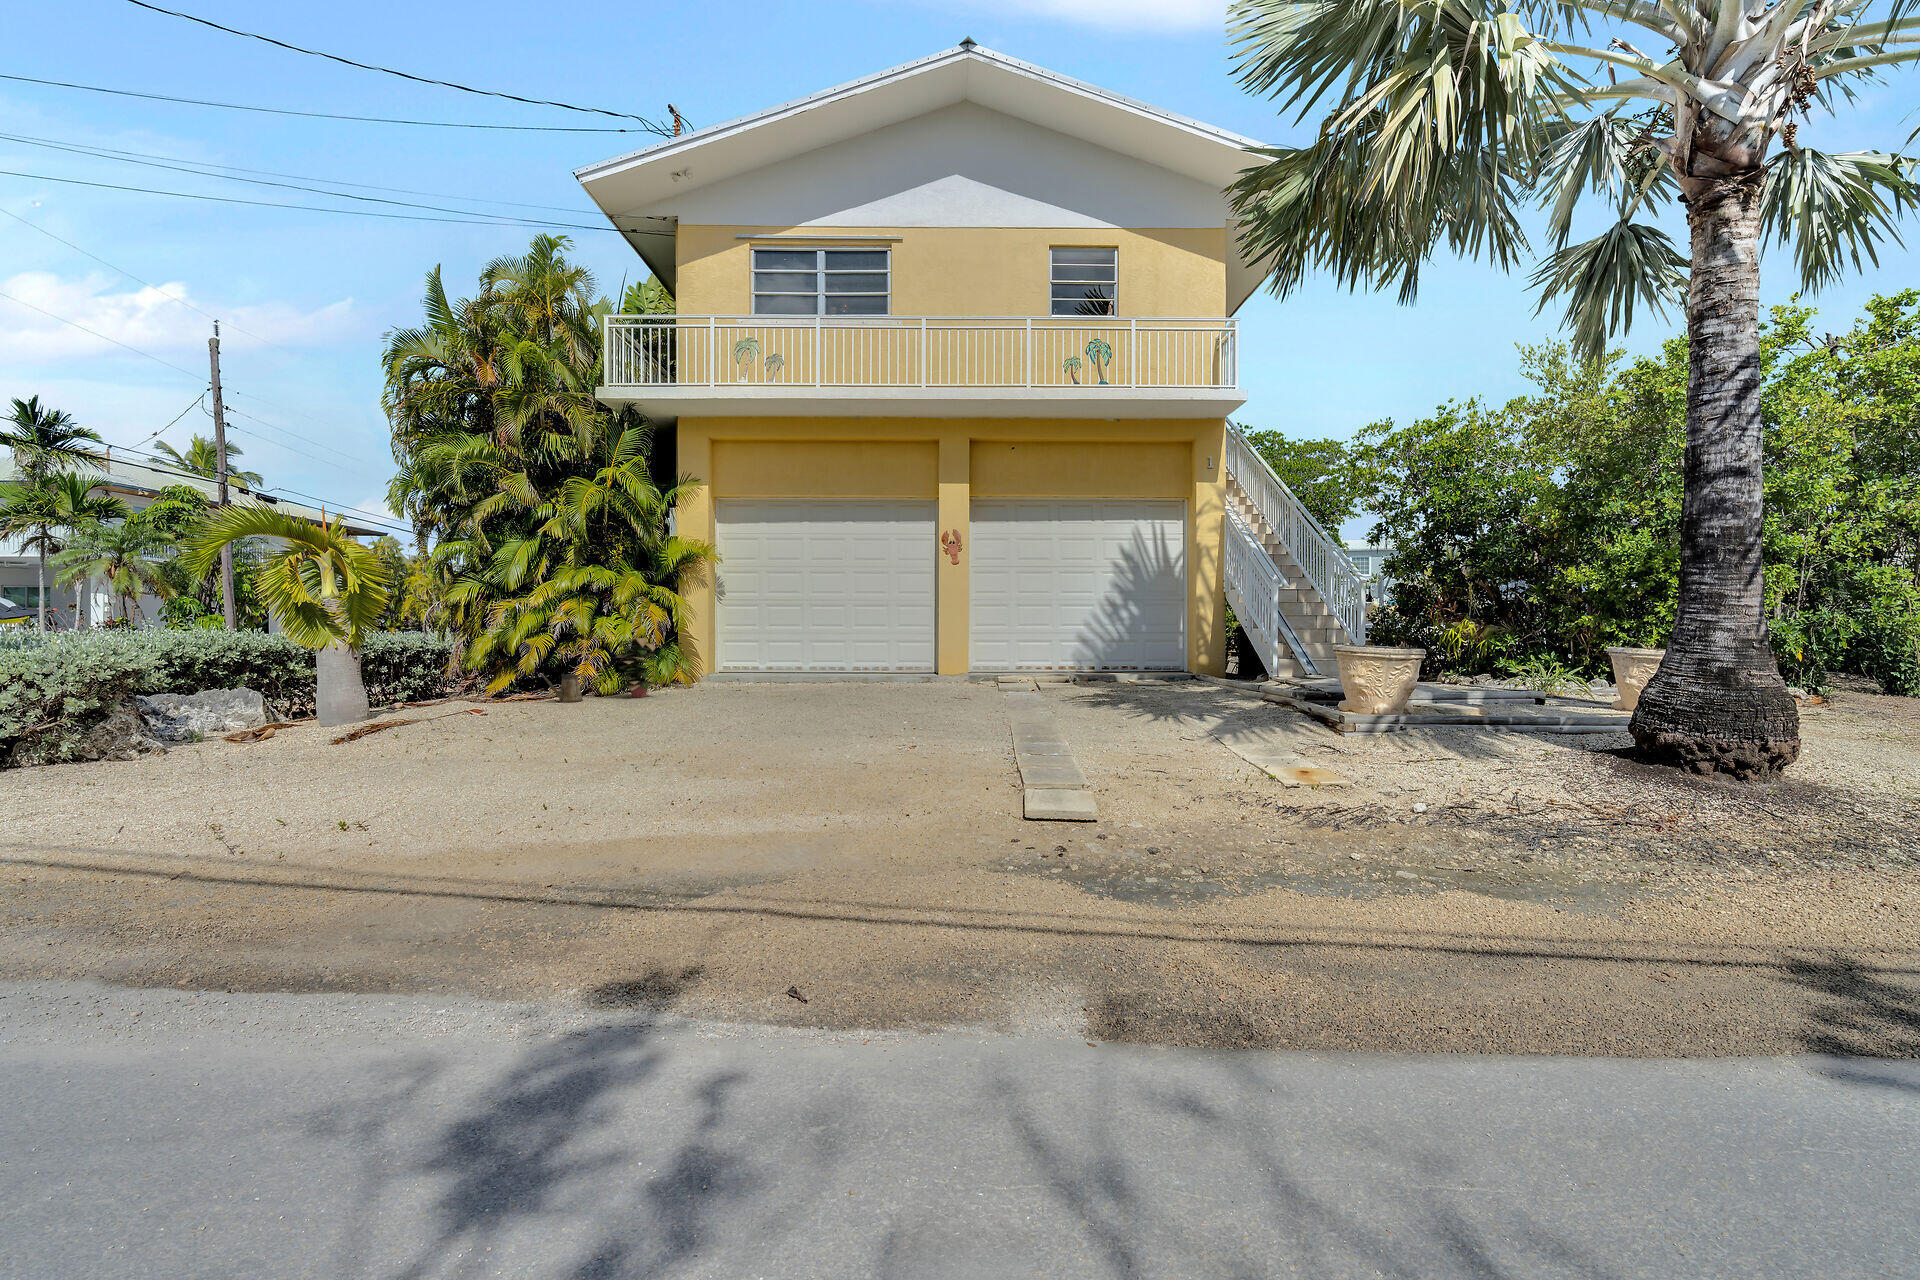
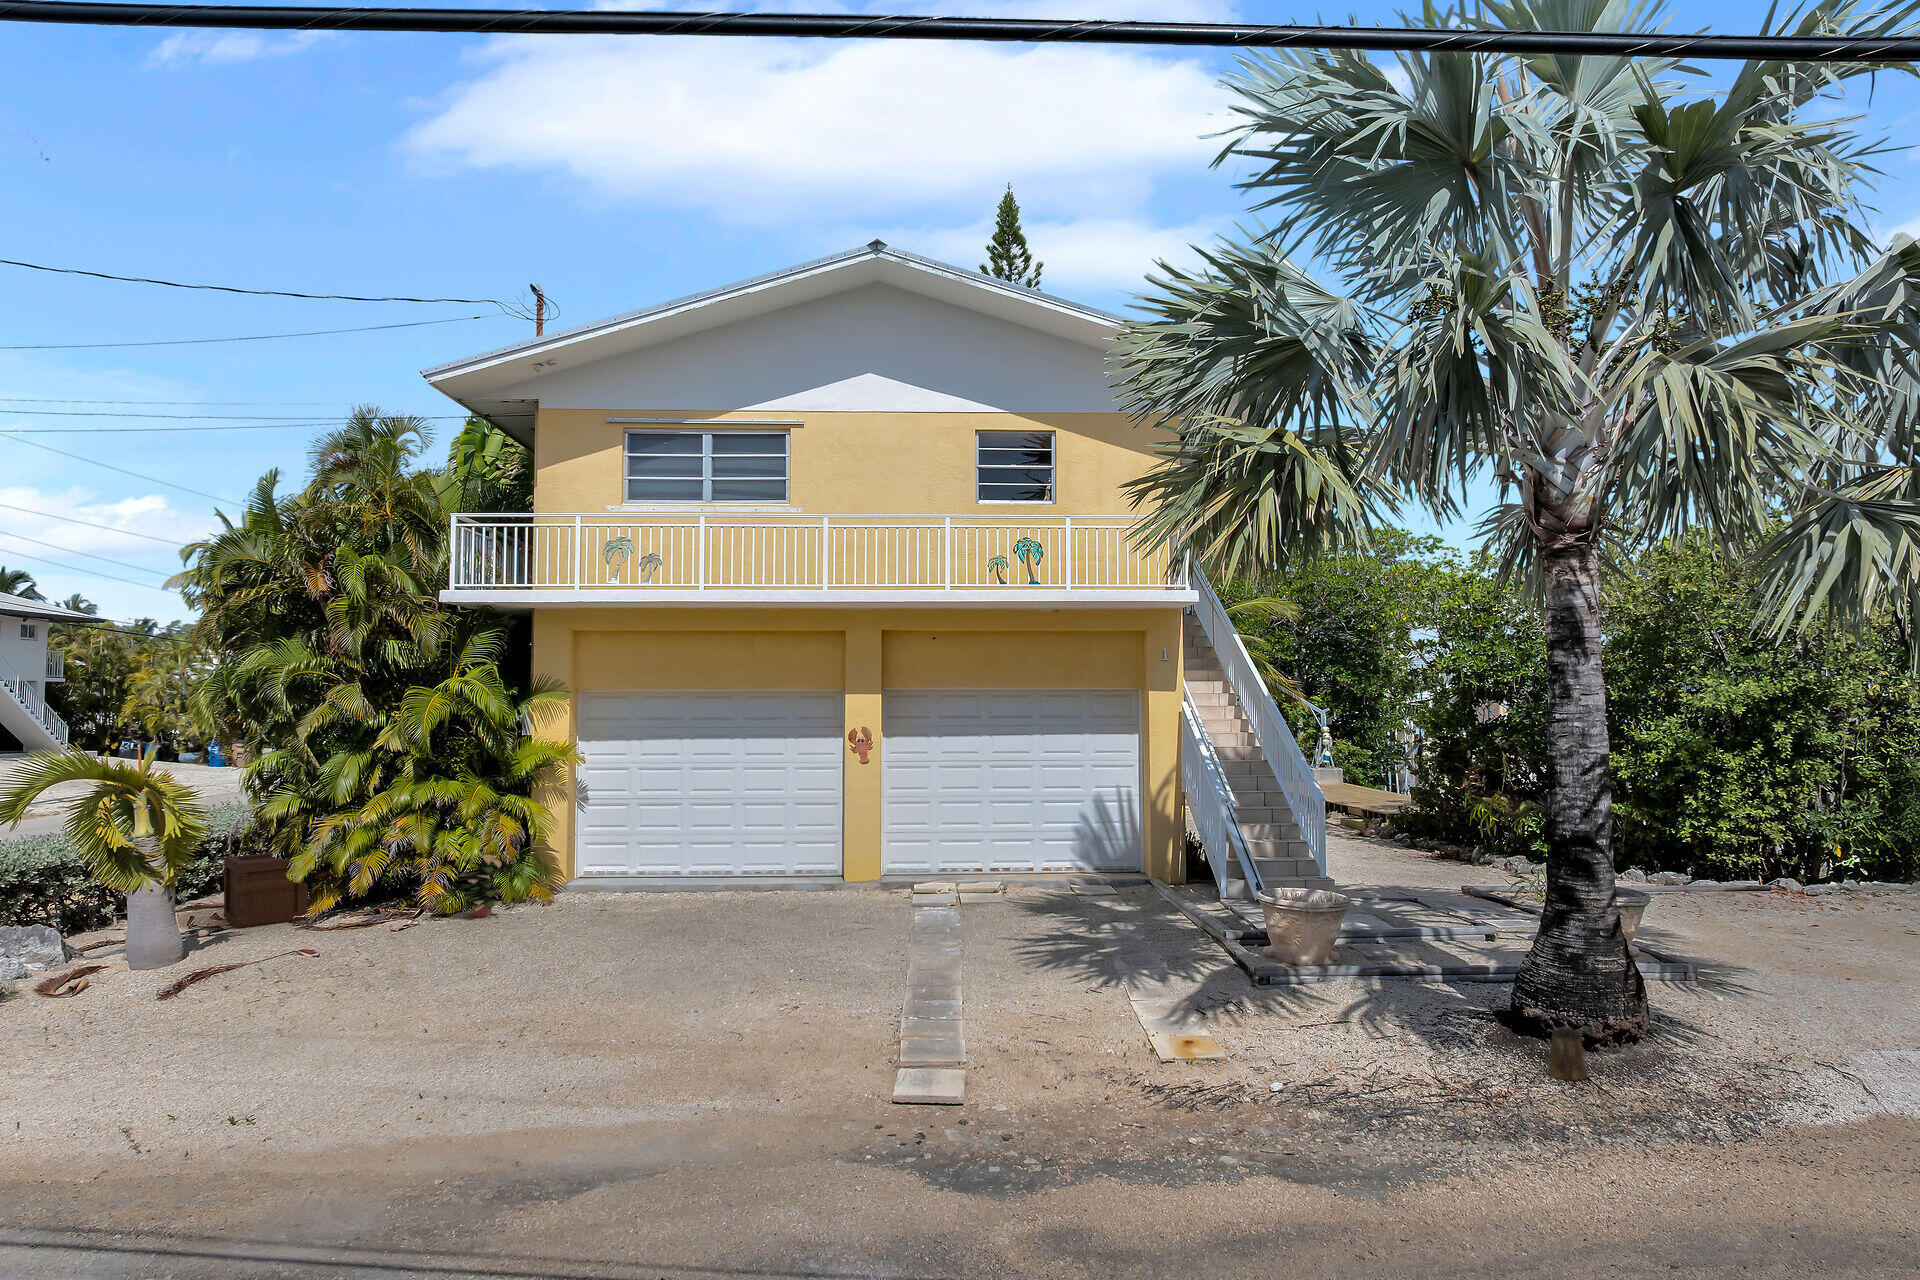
wooden crate: none [409,638,483,702] -> present [224,853,308,928]
watering can: present [539,673,587,702] -> present [1546,1027,1589,1081]

